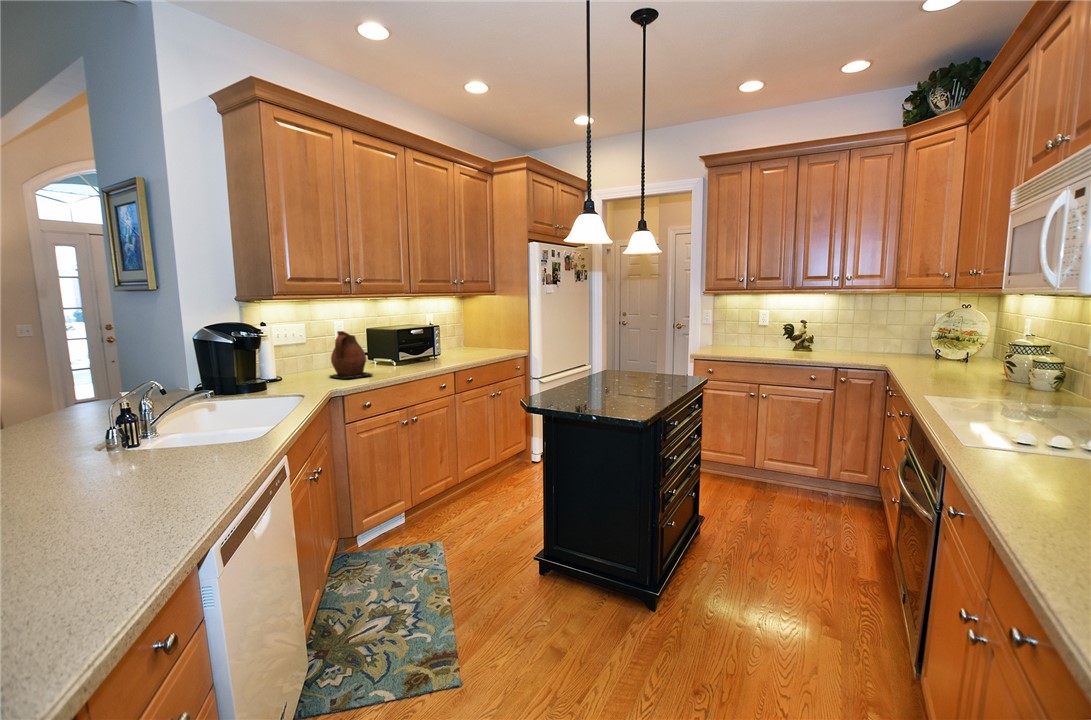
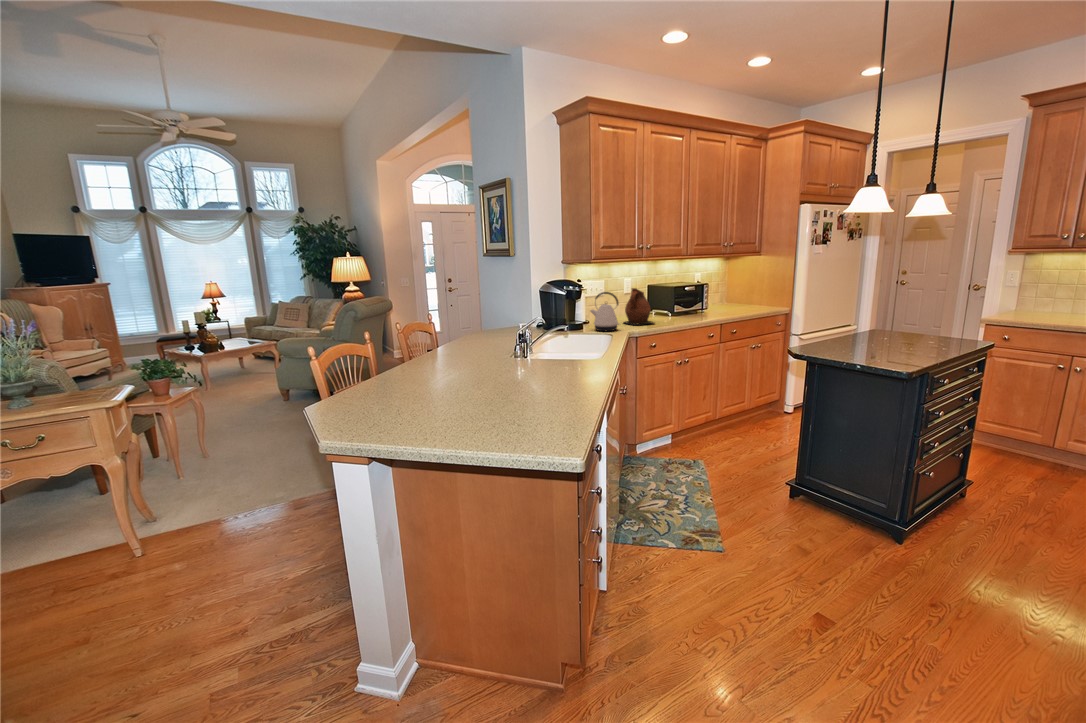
kettle: none [272,336,319,390] -> present [590,292,620,331]

